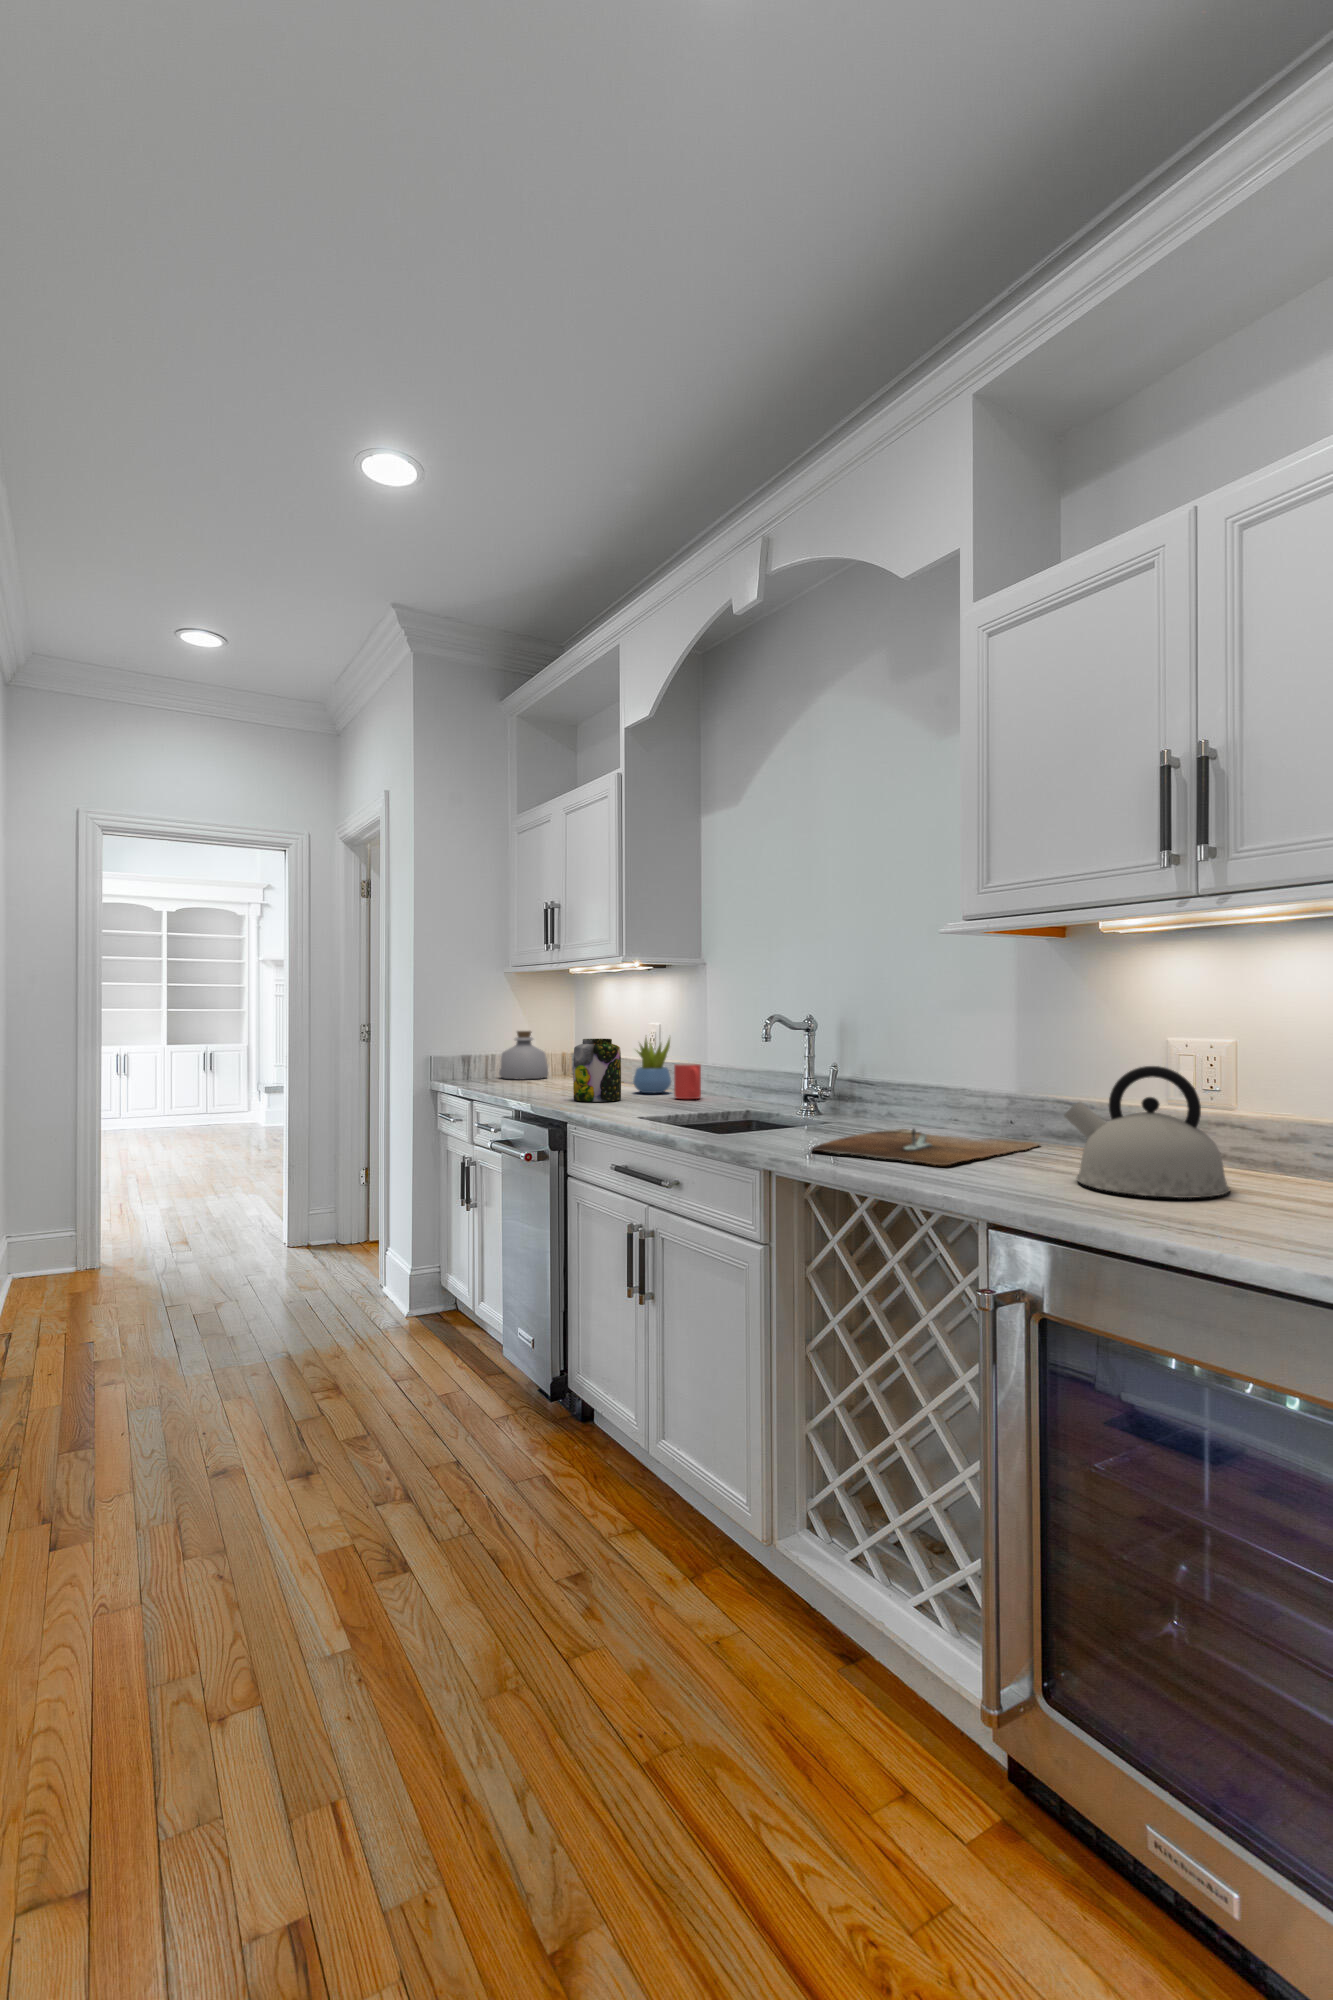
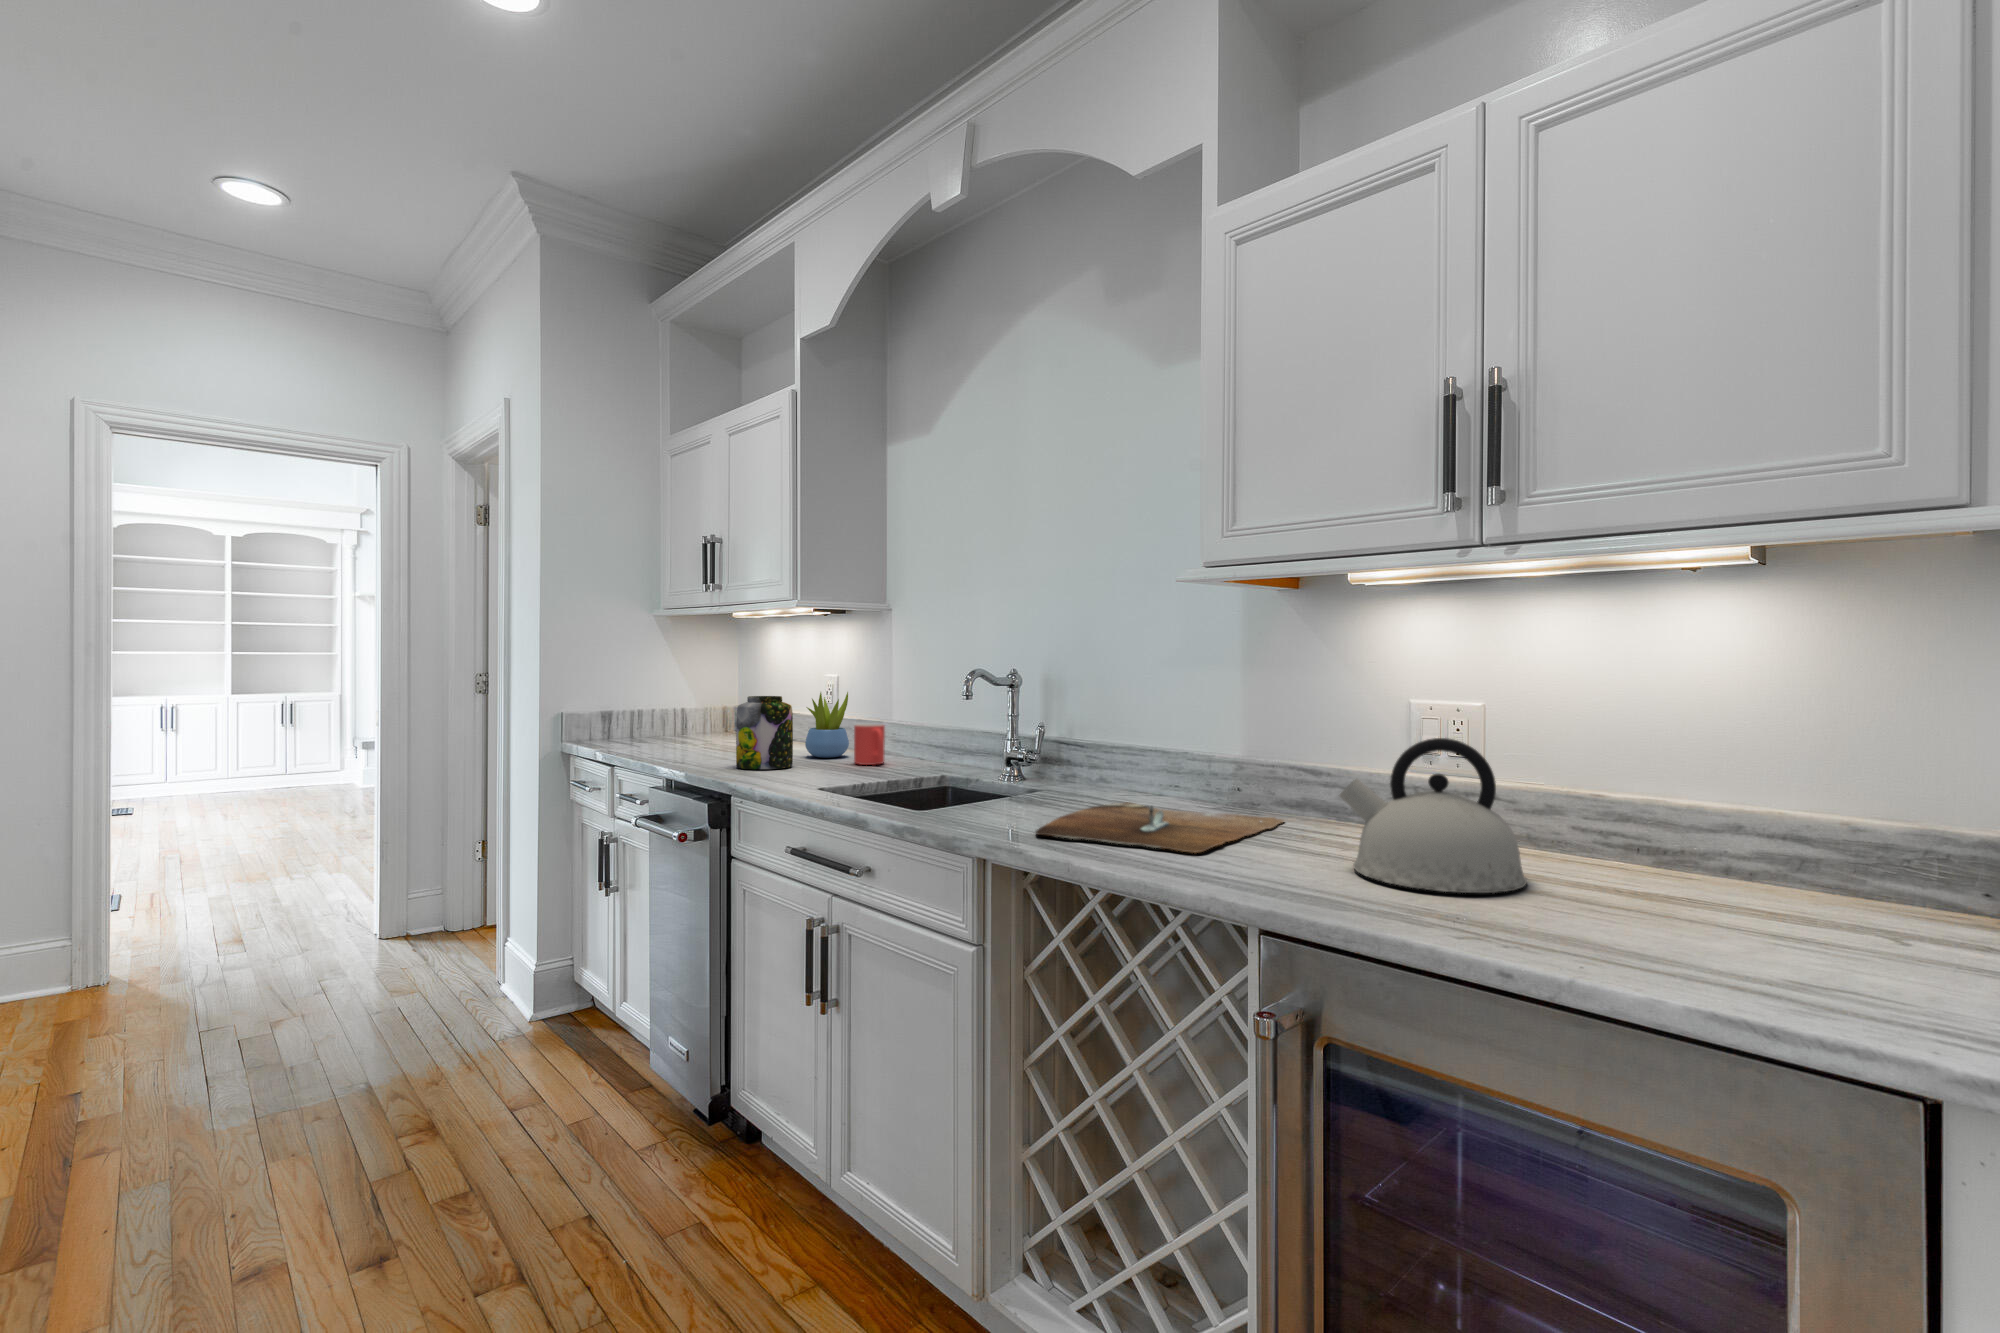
bottle: present [499,1031,548,1079] -> none [644,685,703,741]

